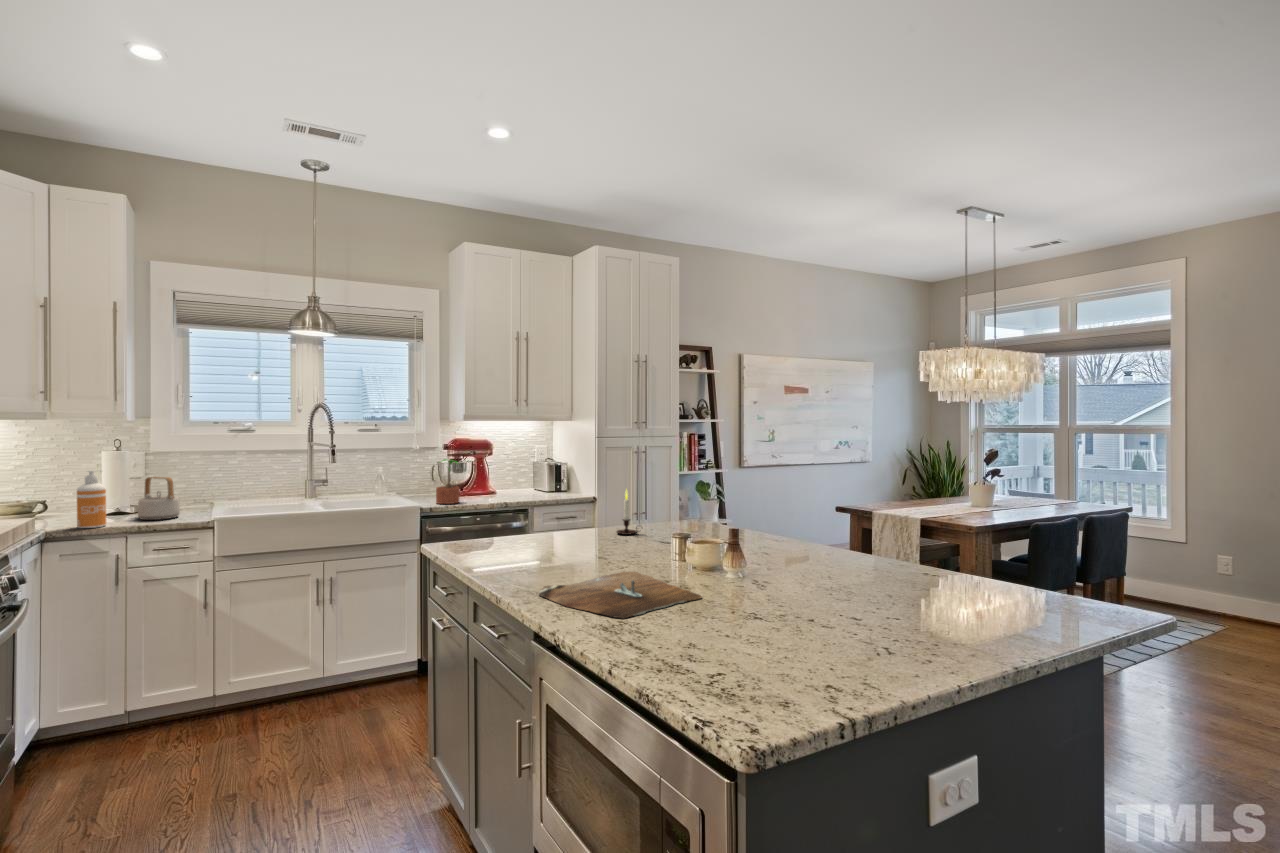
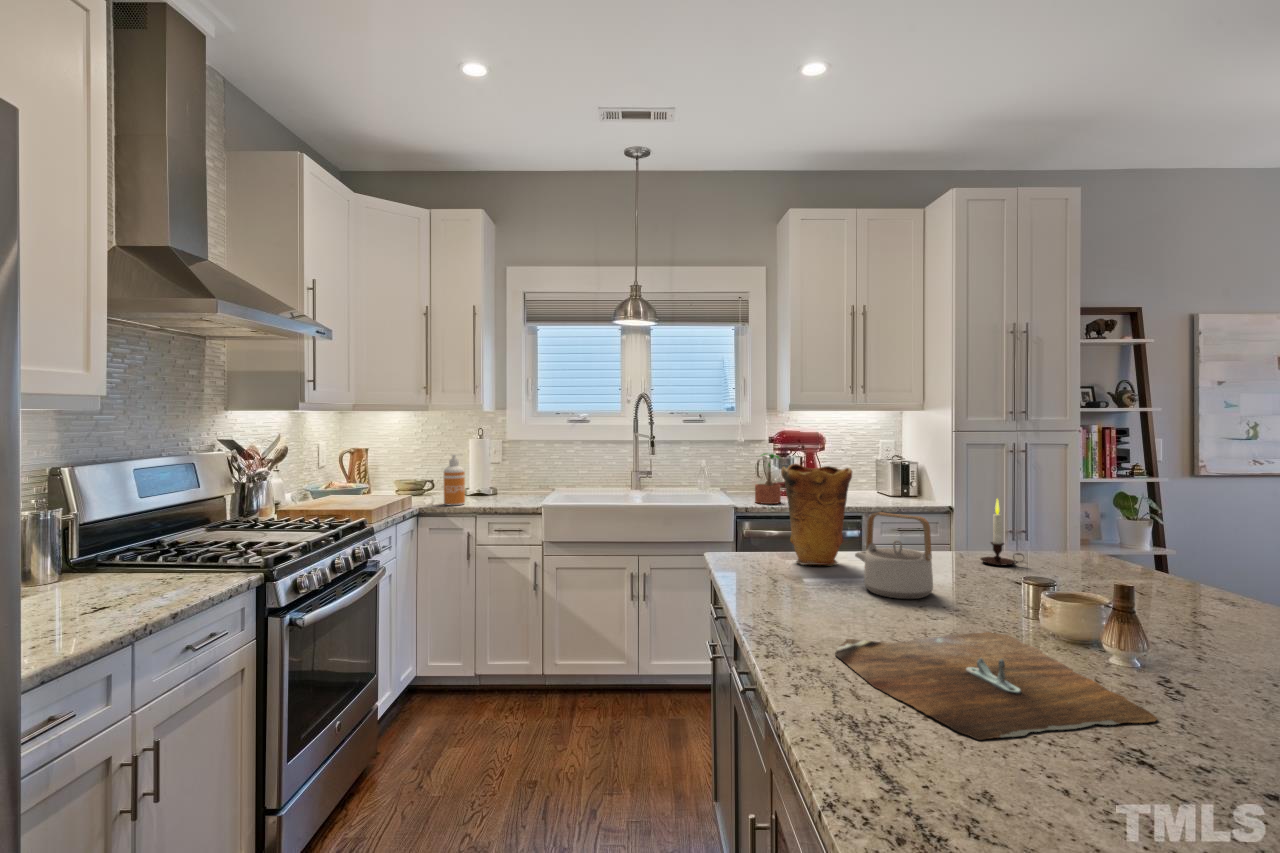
vase: none [479,469,533,547] -> present [781,464,852,565]
teapot: present [138,477,180,520] -> present [855,512,933,599]

